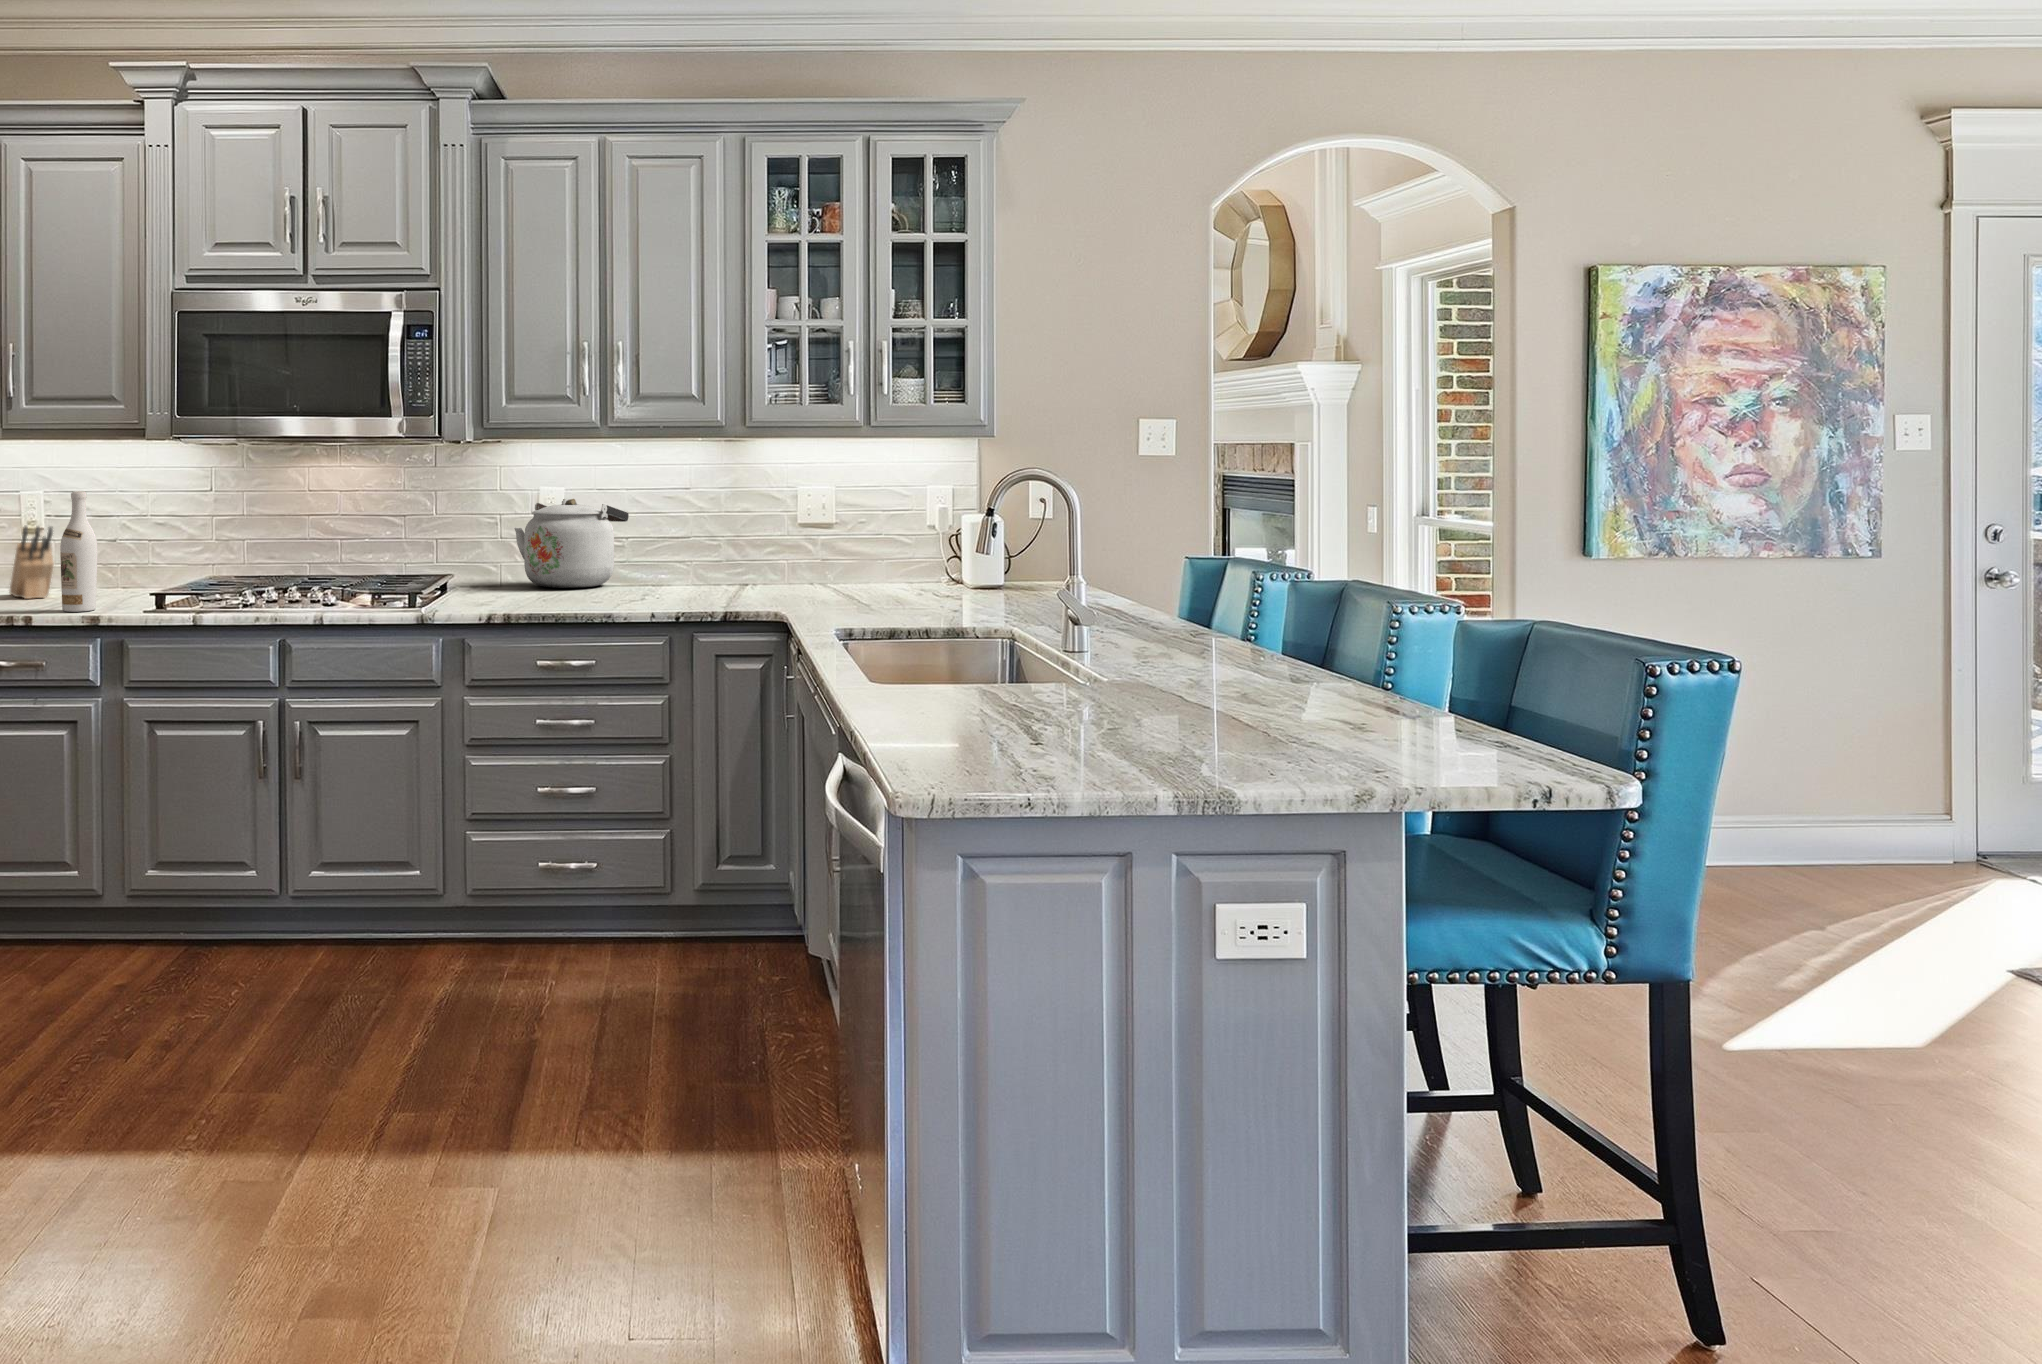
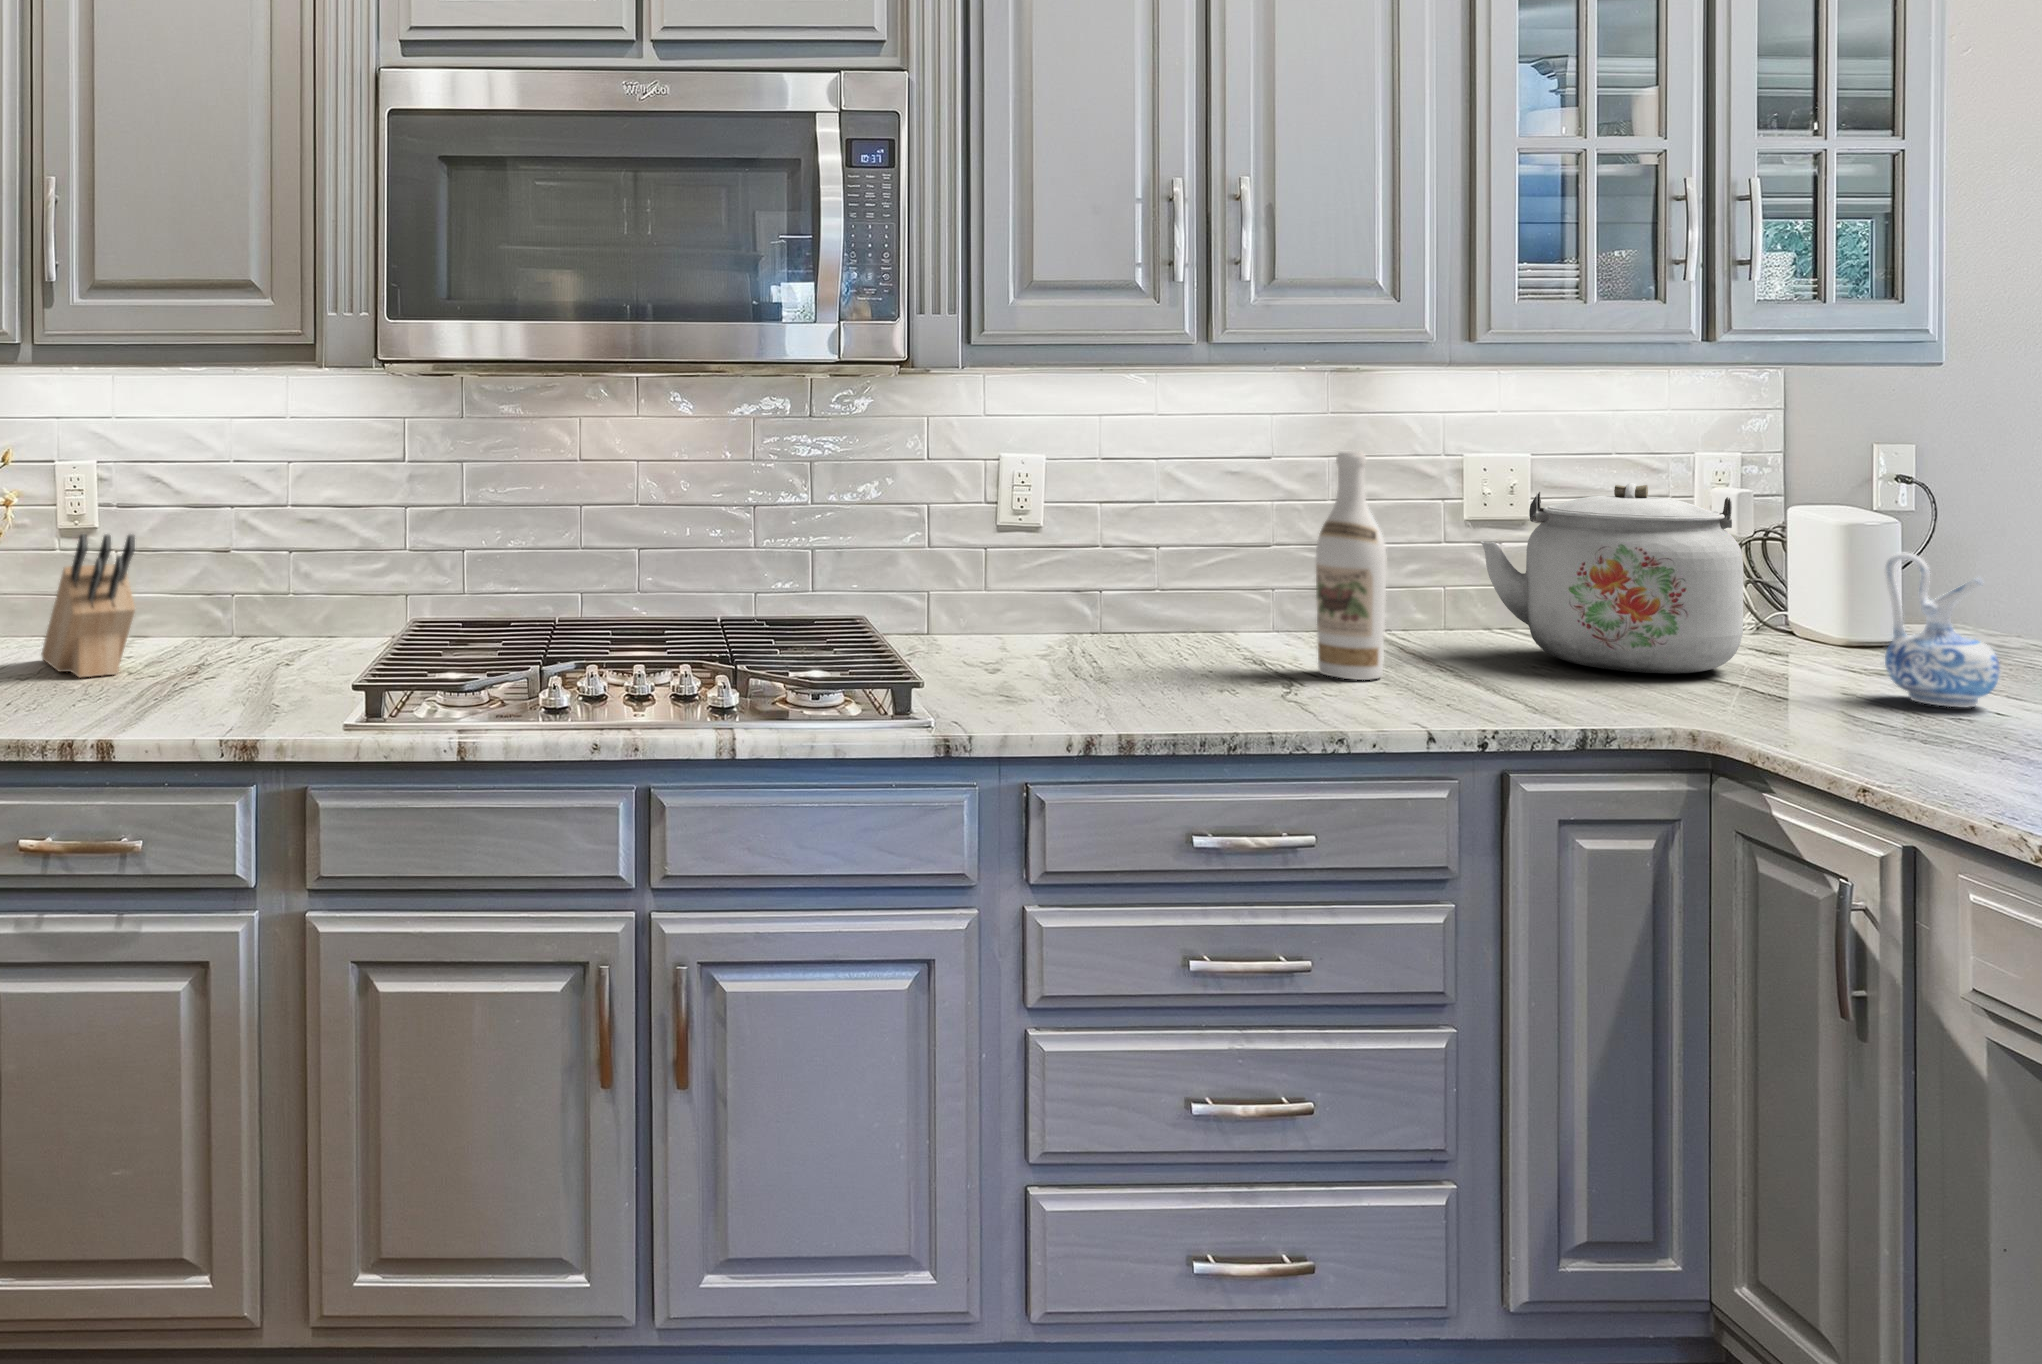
wine bottle: present [60,491,97,612] -> present [1316,451,1387,680]
kettle: present [514,498,629,588] -> present [1481,483,1743,674]
ceramic pitcher: none [881,527,924,599] -> present [1885,552,2000,707]

